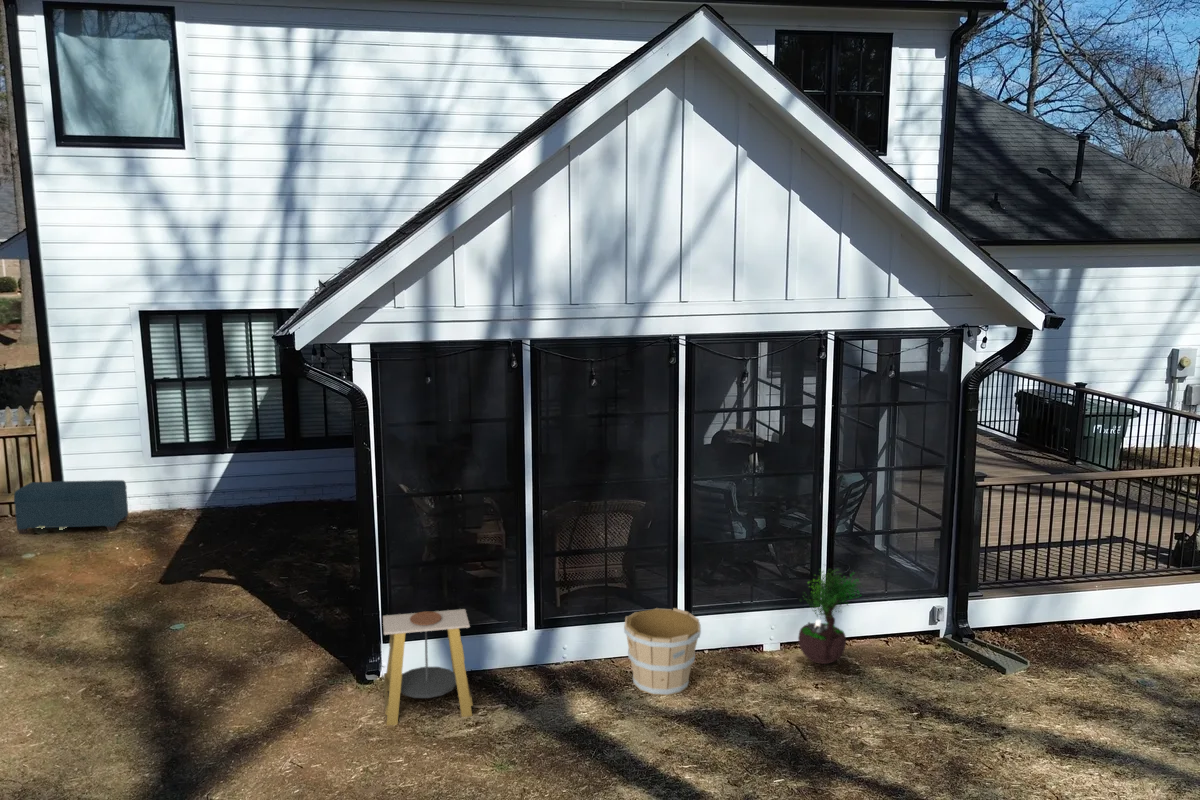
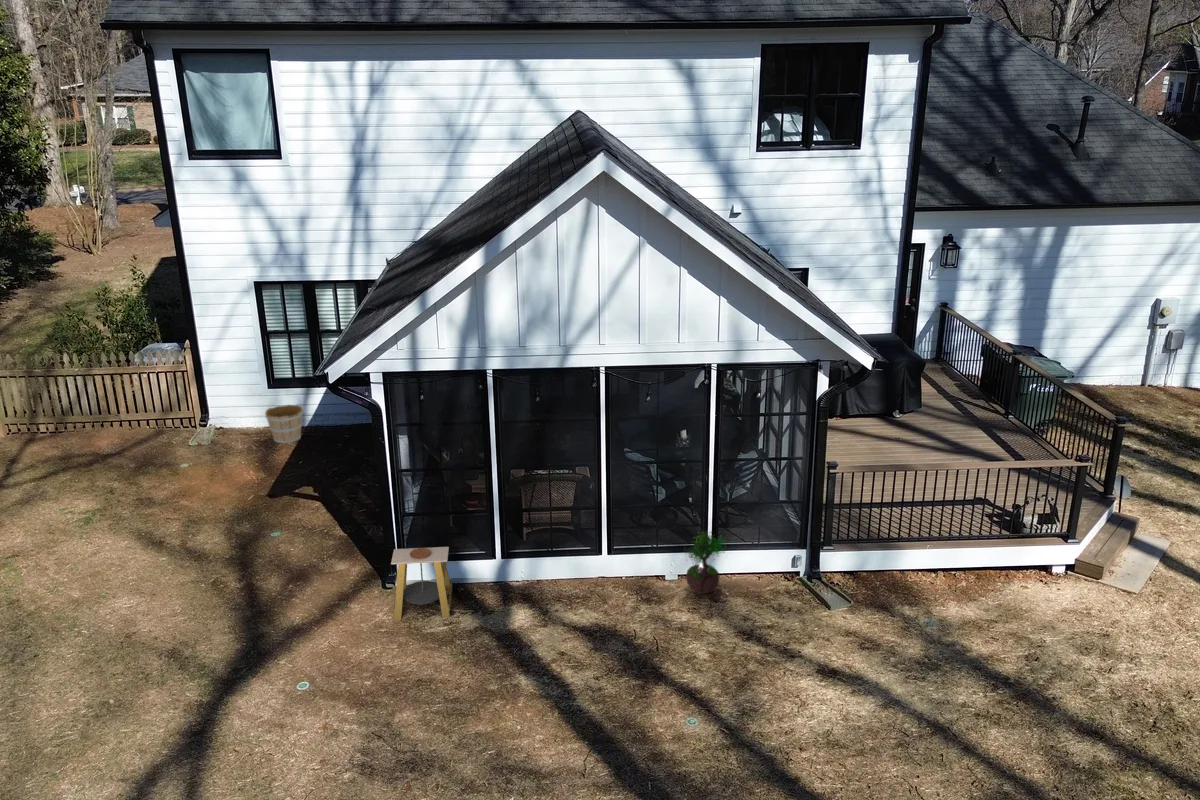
bench: present [14,480,128,534] -> none [173,407,253,446]
wooden bucket: present [624,608,701,696] -> present [265,405,303,443]

